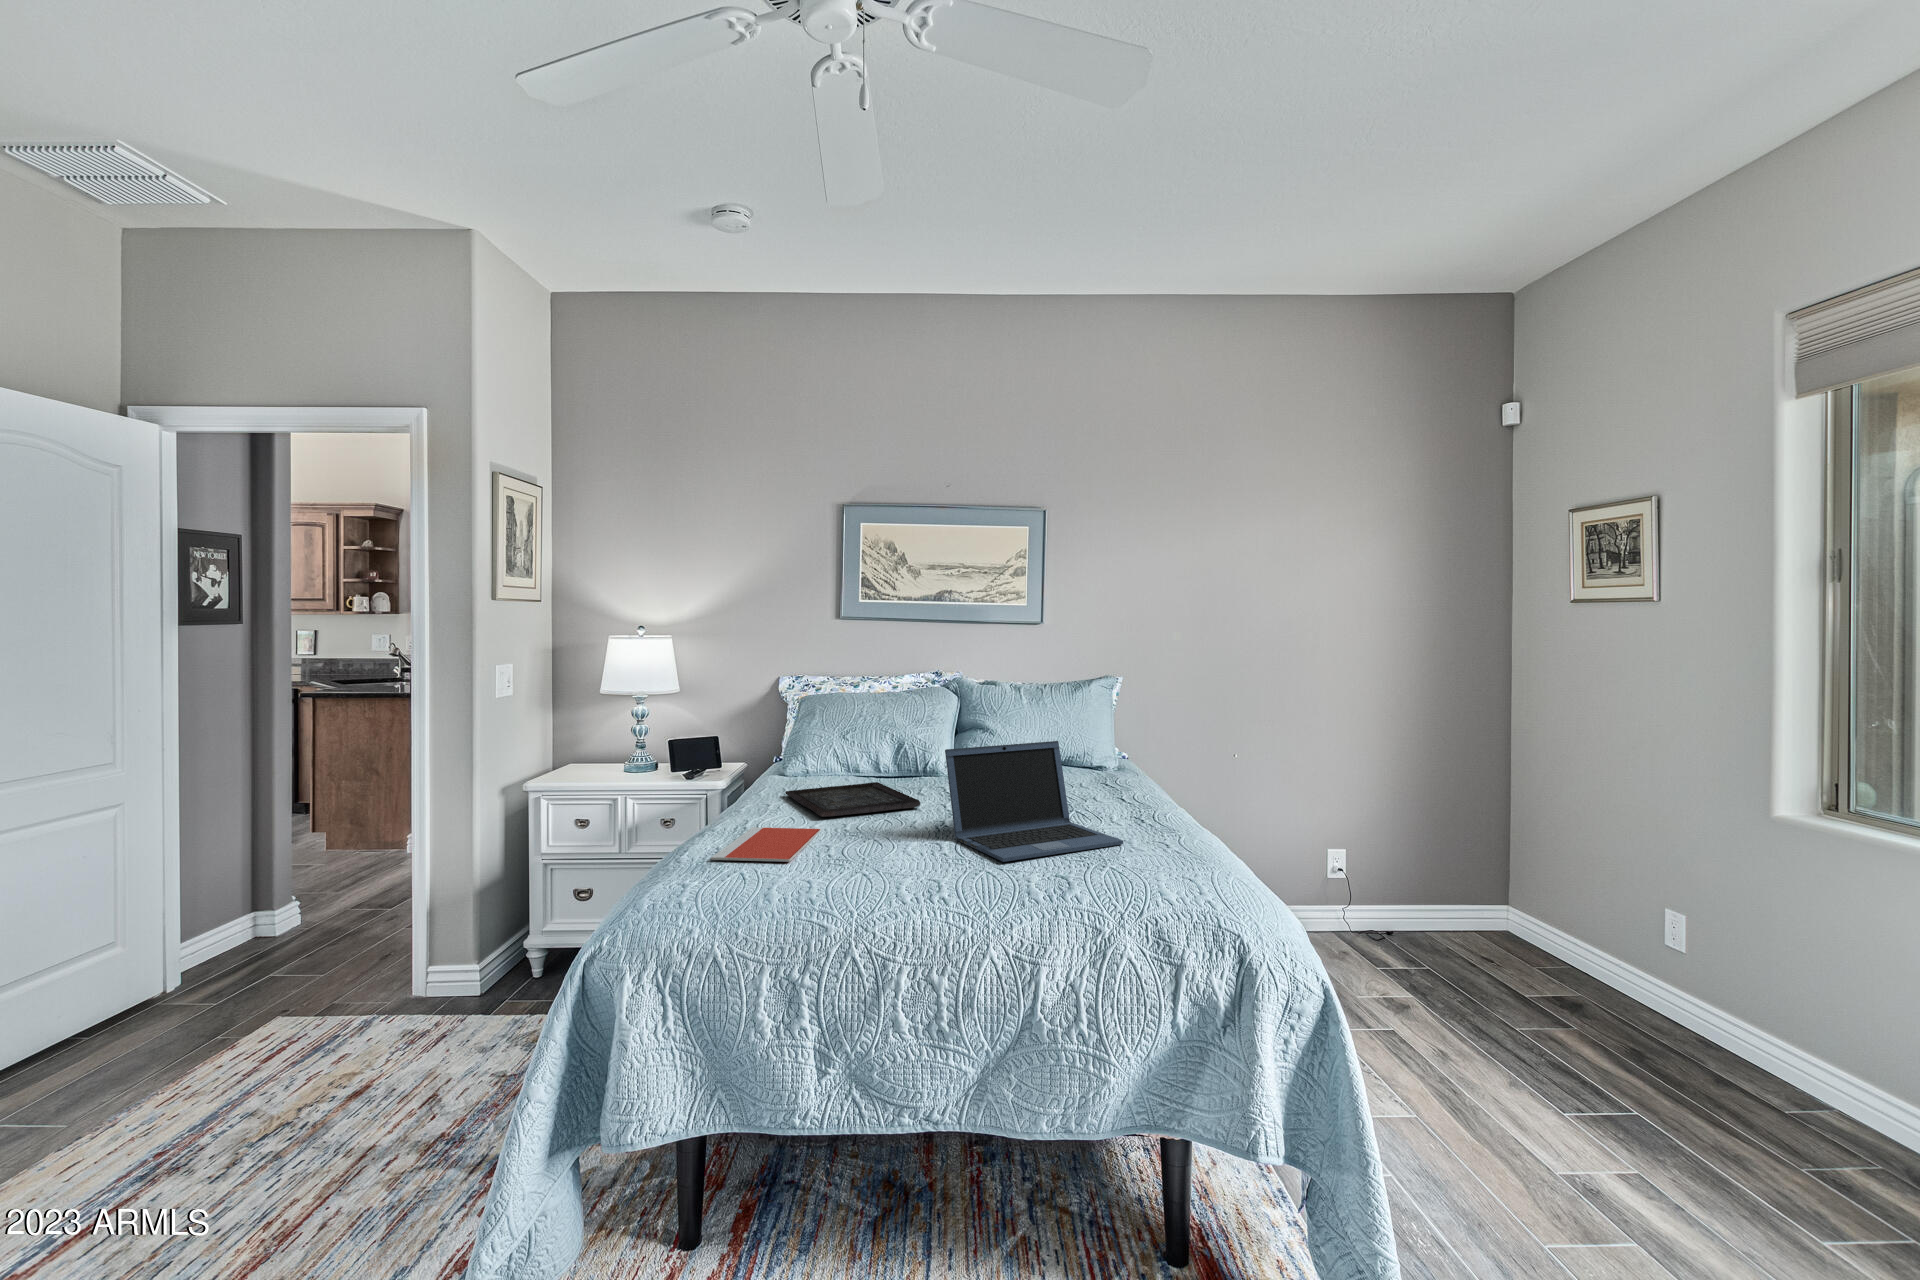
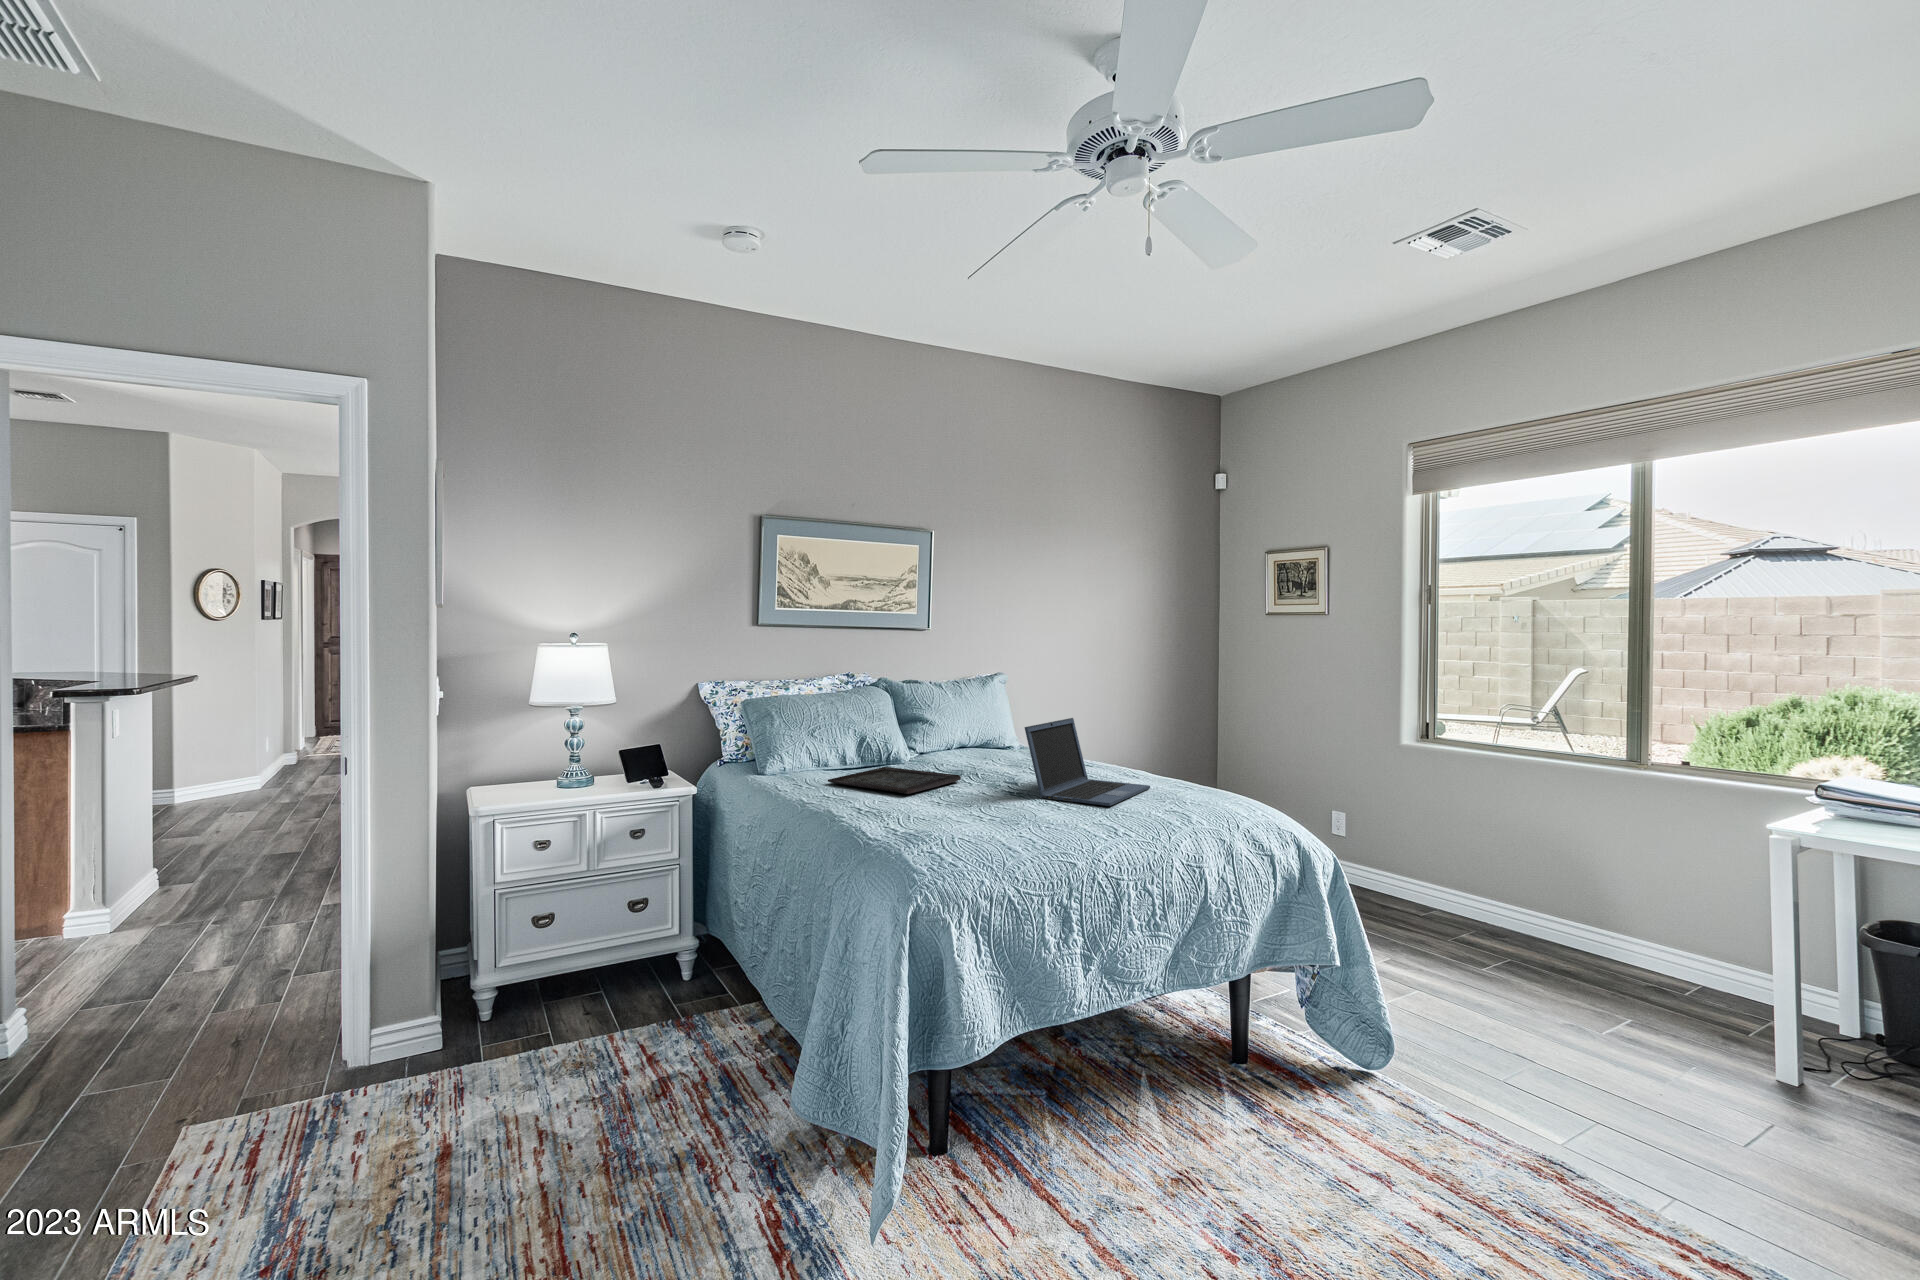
notebook: present [711,827,821,862] -> none [869,802,967,831]

